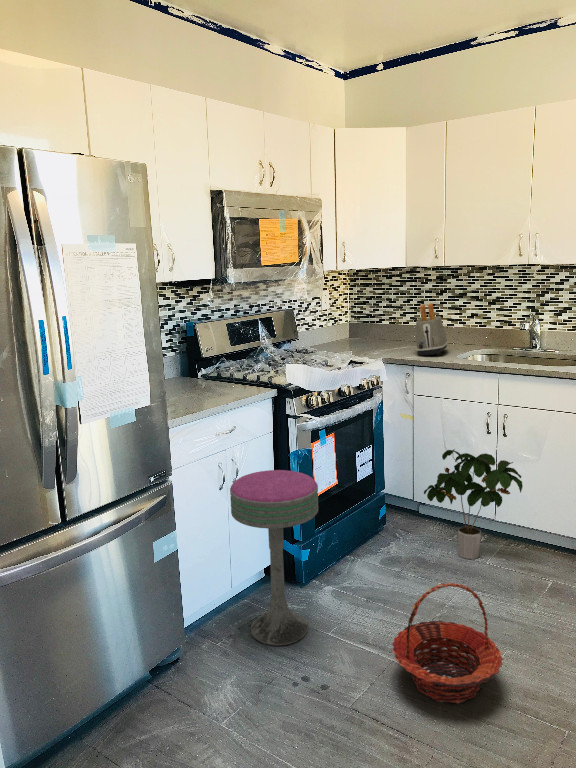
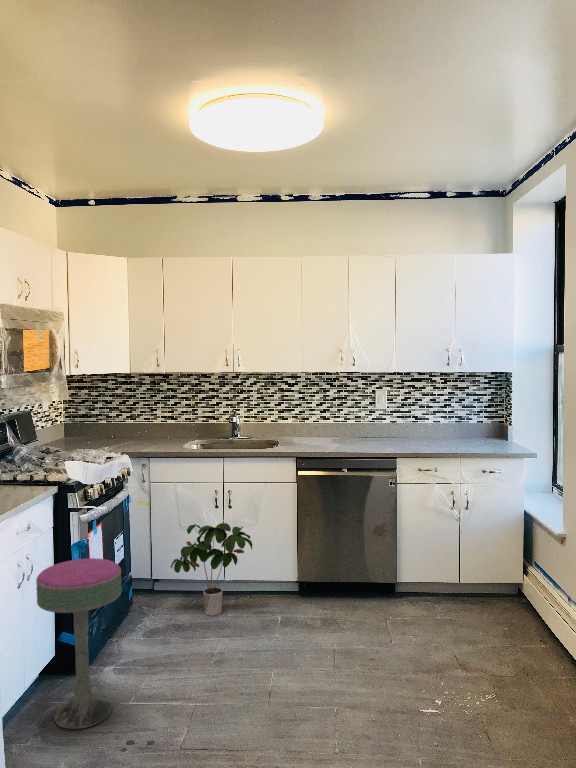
toaster: present [416,303,448,356] -> none [144,403,171,448]
basket: present [392,583,503,703] -> none [200,619,285,719]

